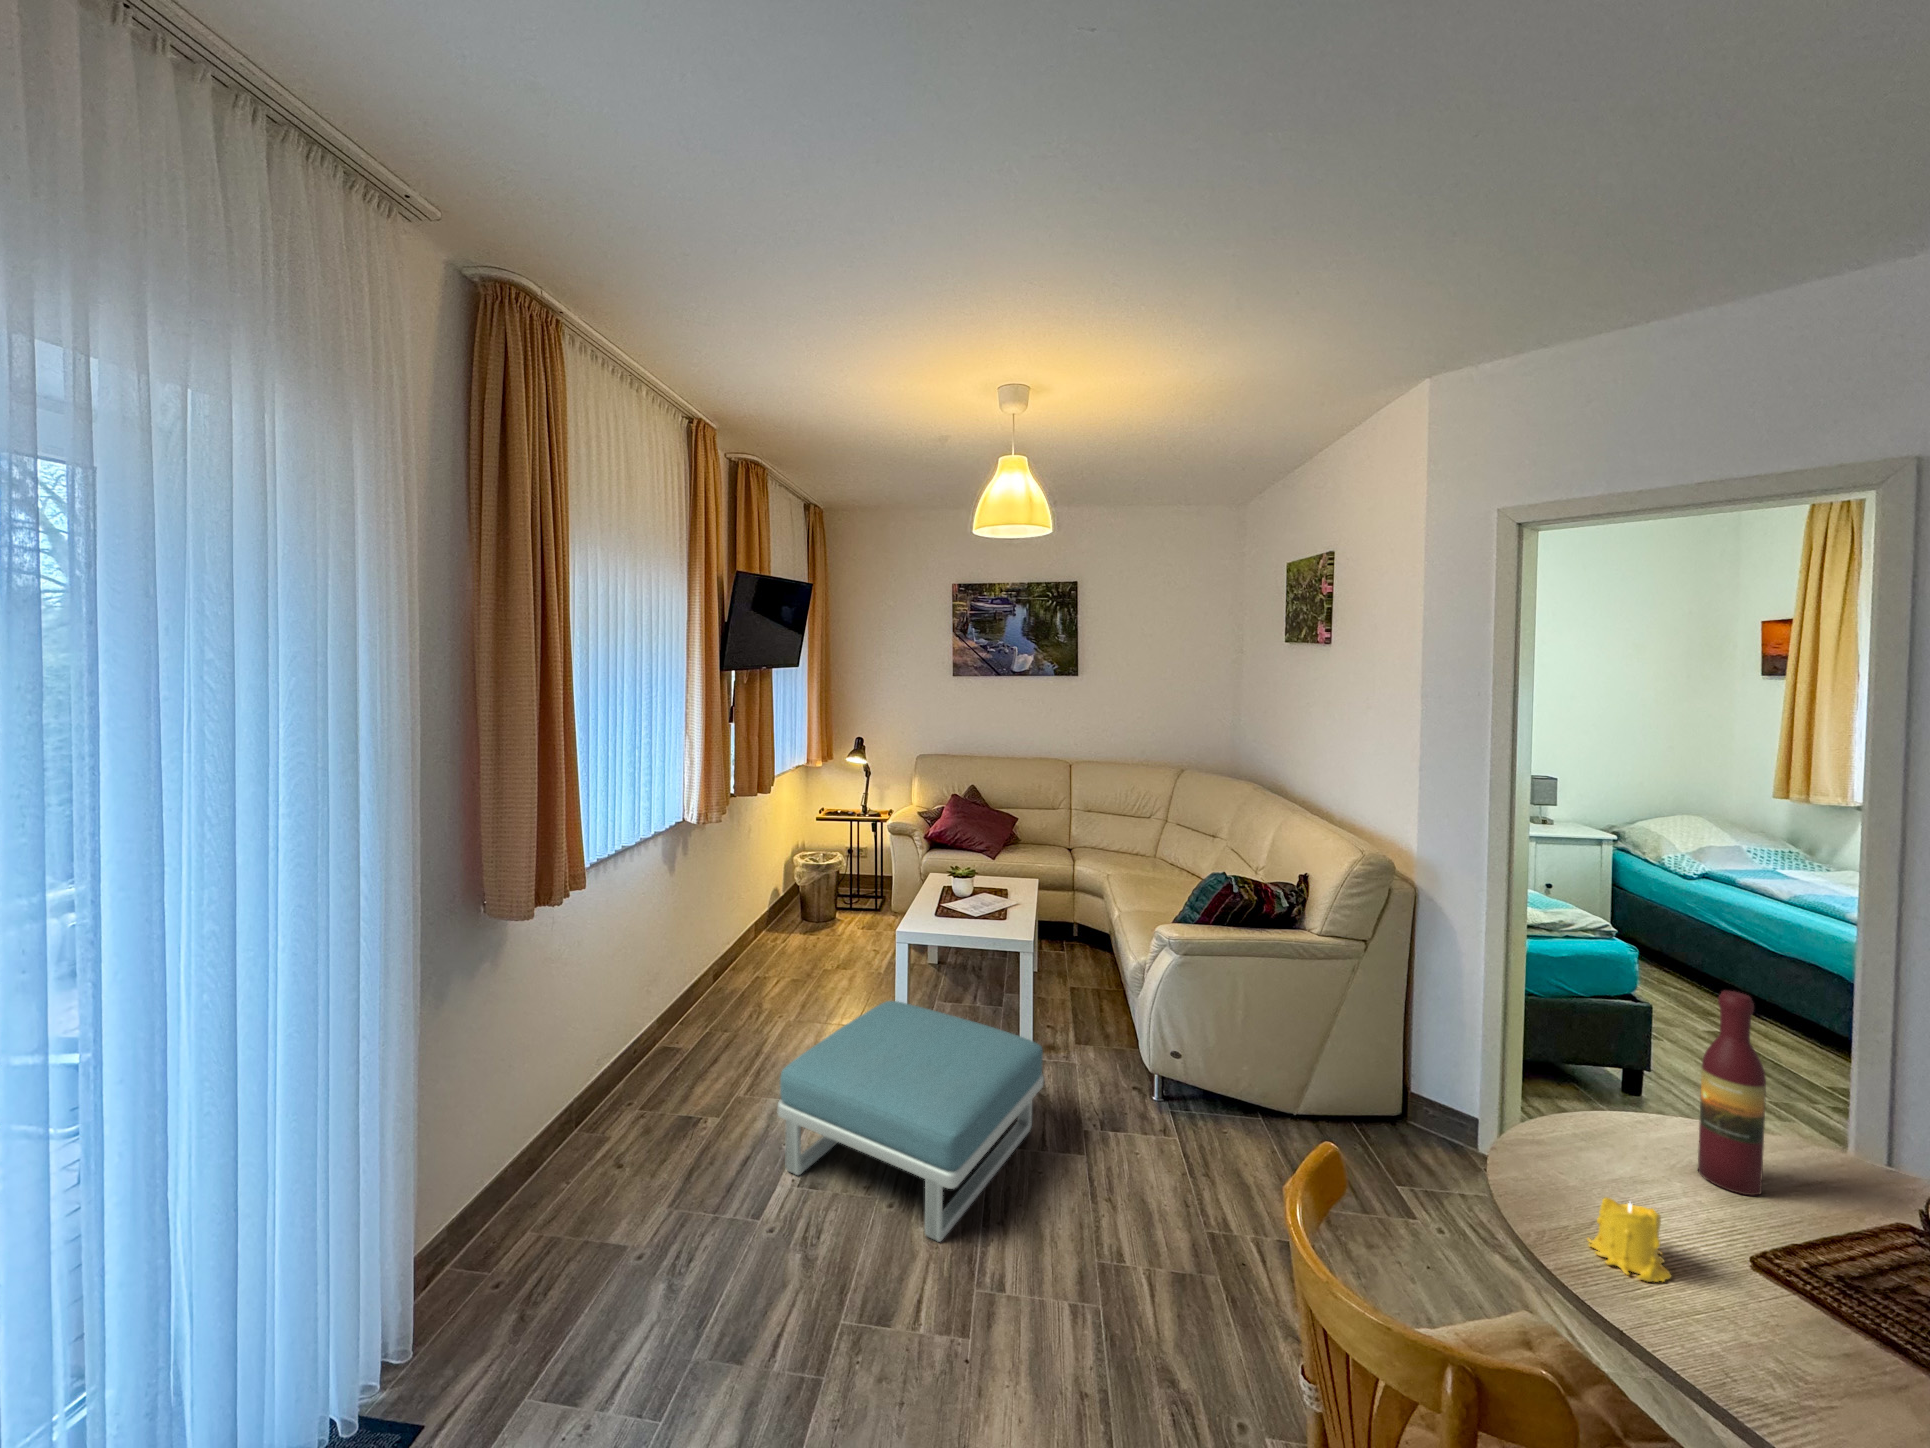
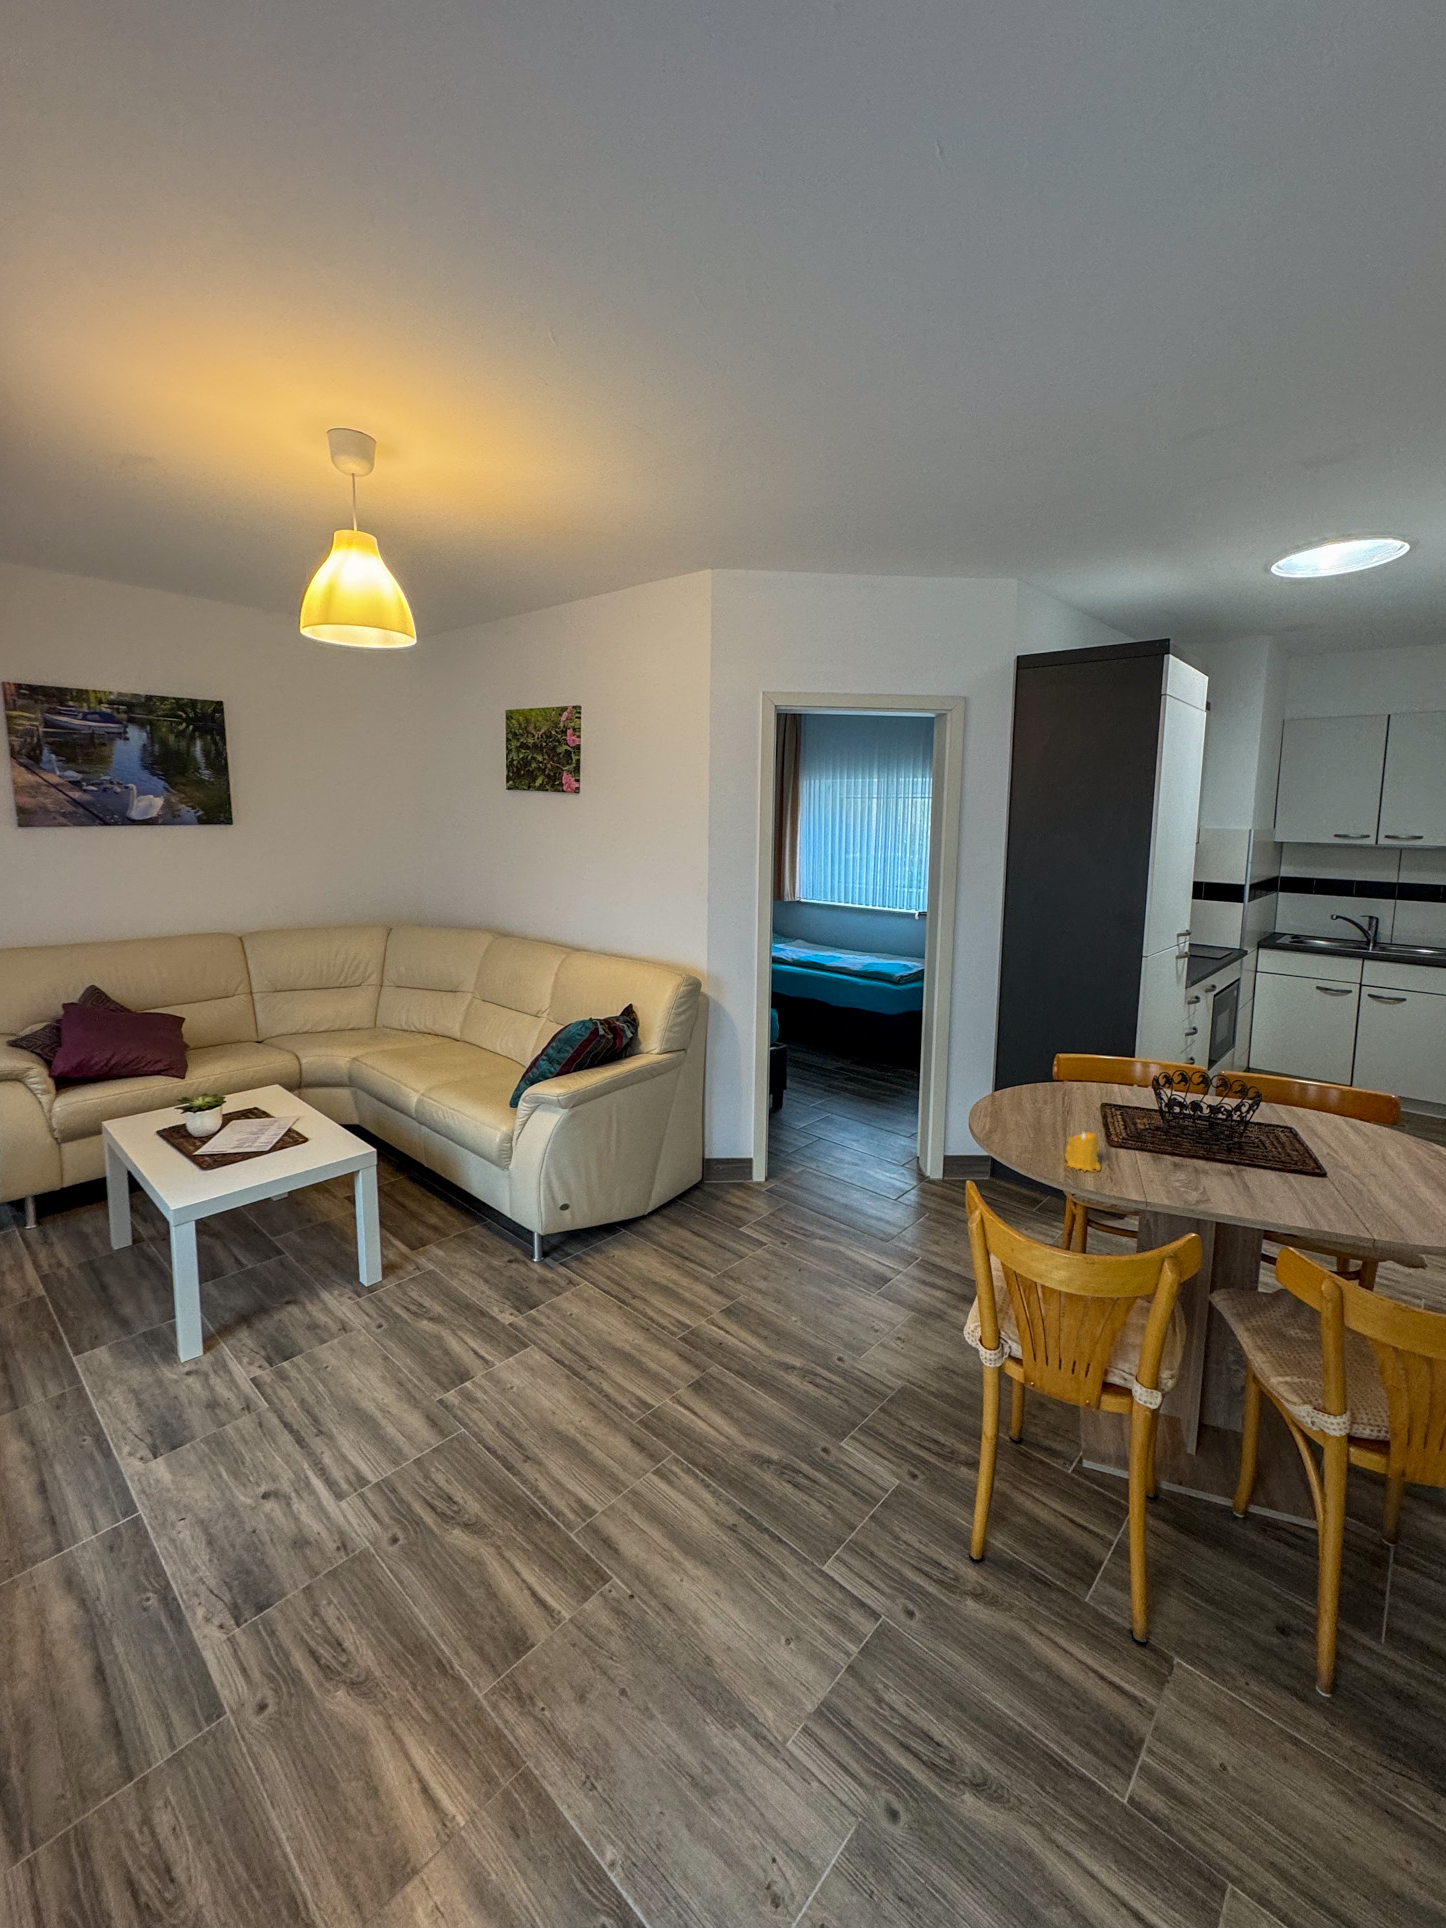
wine bottle: present [1698,991,1766,1195] -> none [1028,1006,1058,1116]
footstool: present [778,1001,1044,1242] -> none [161,1258,509,1627]

